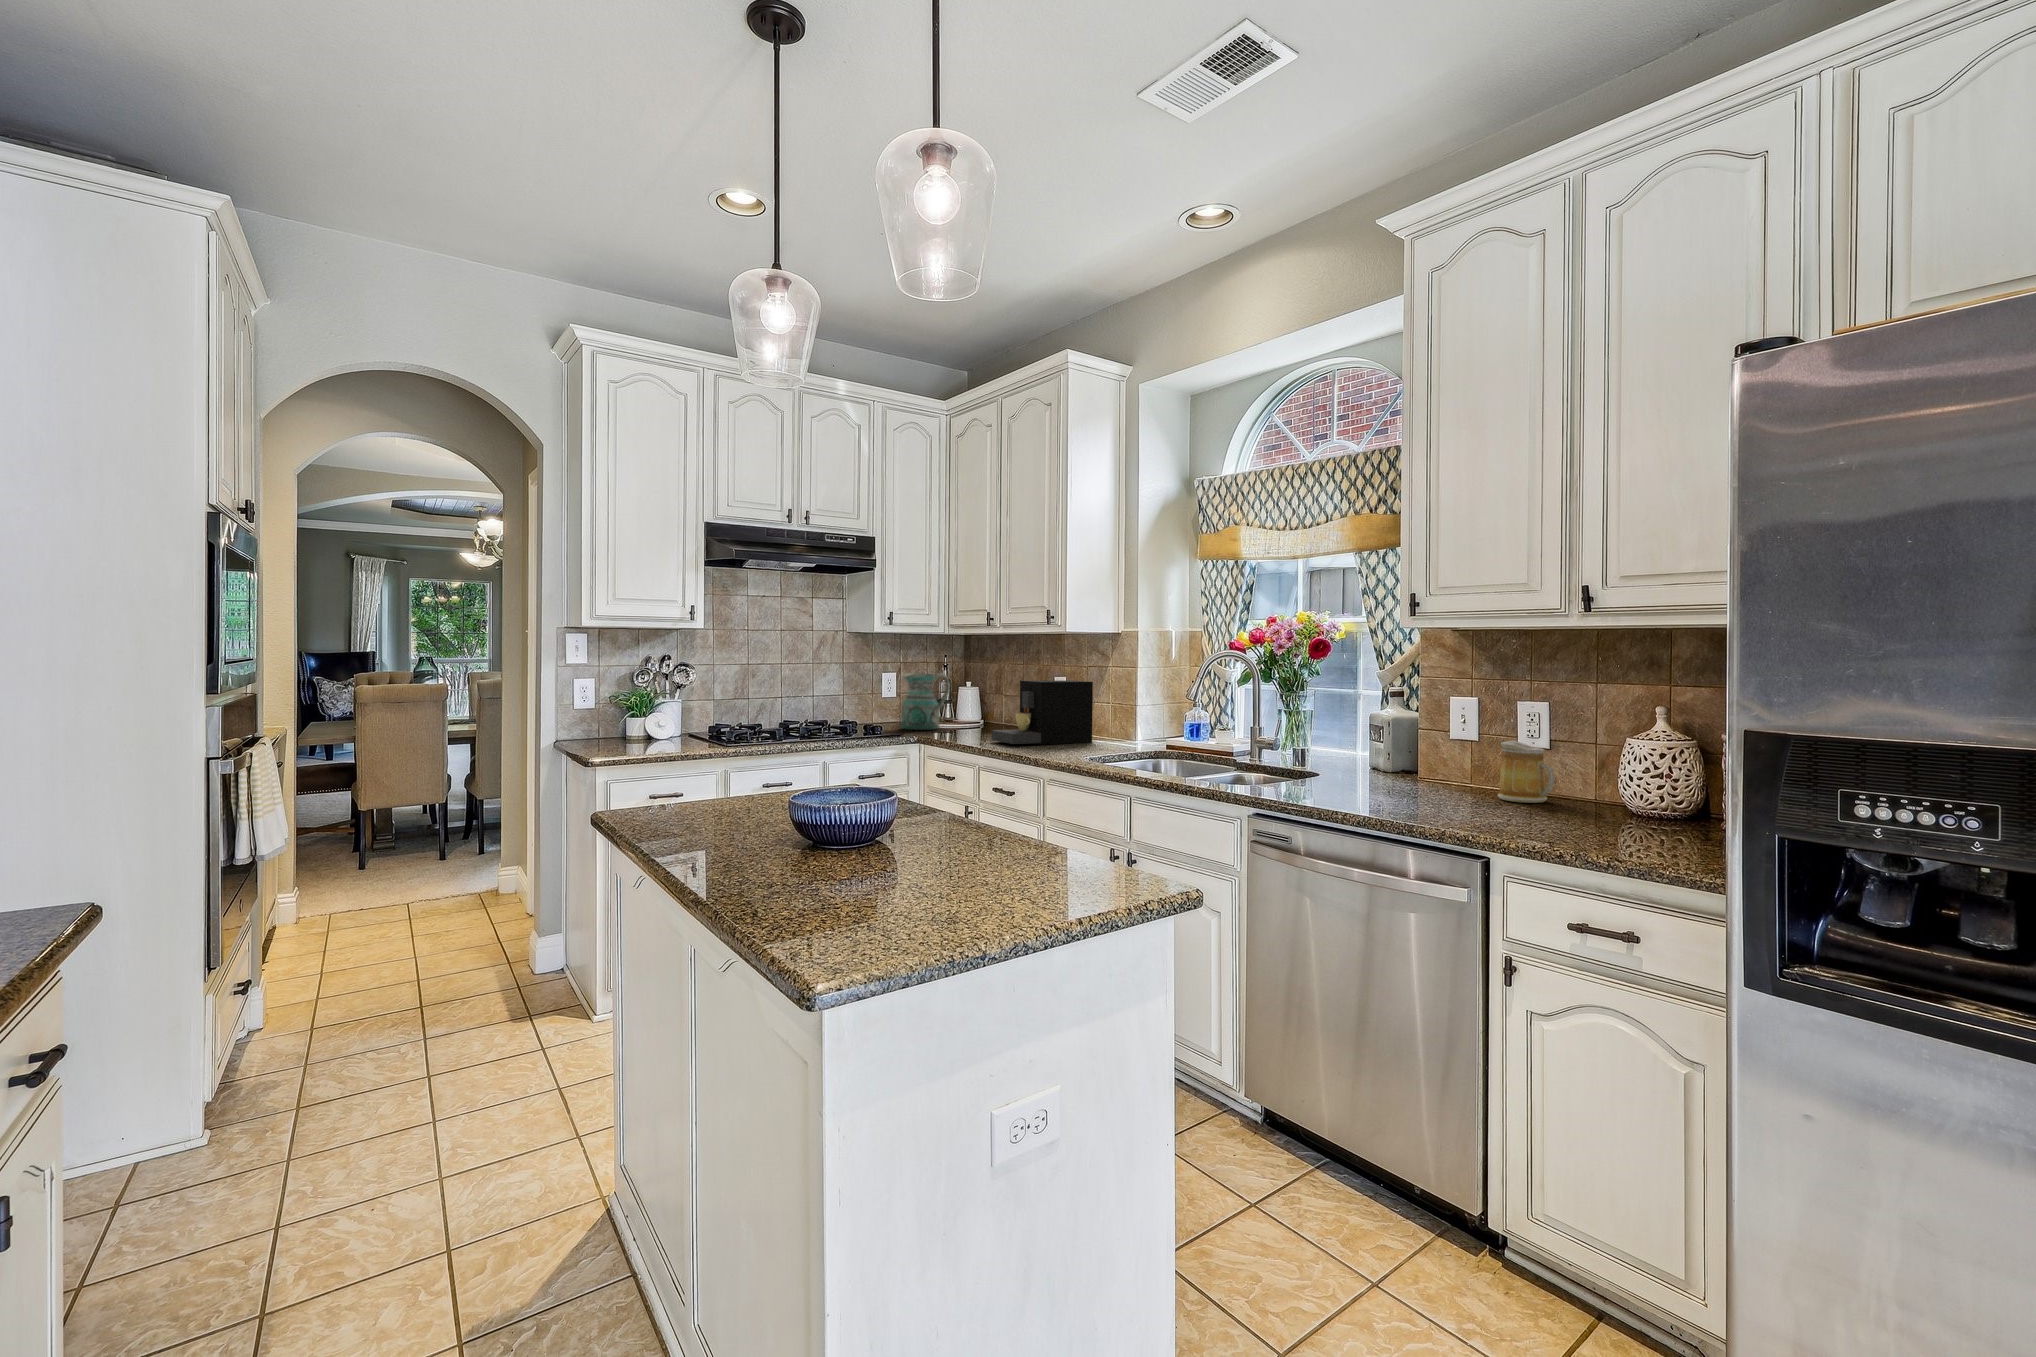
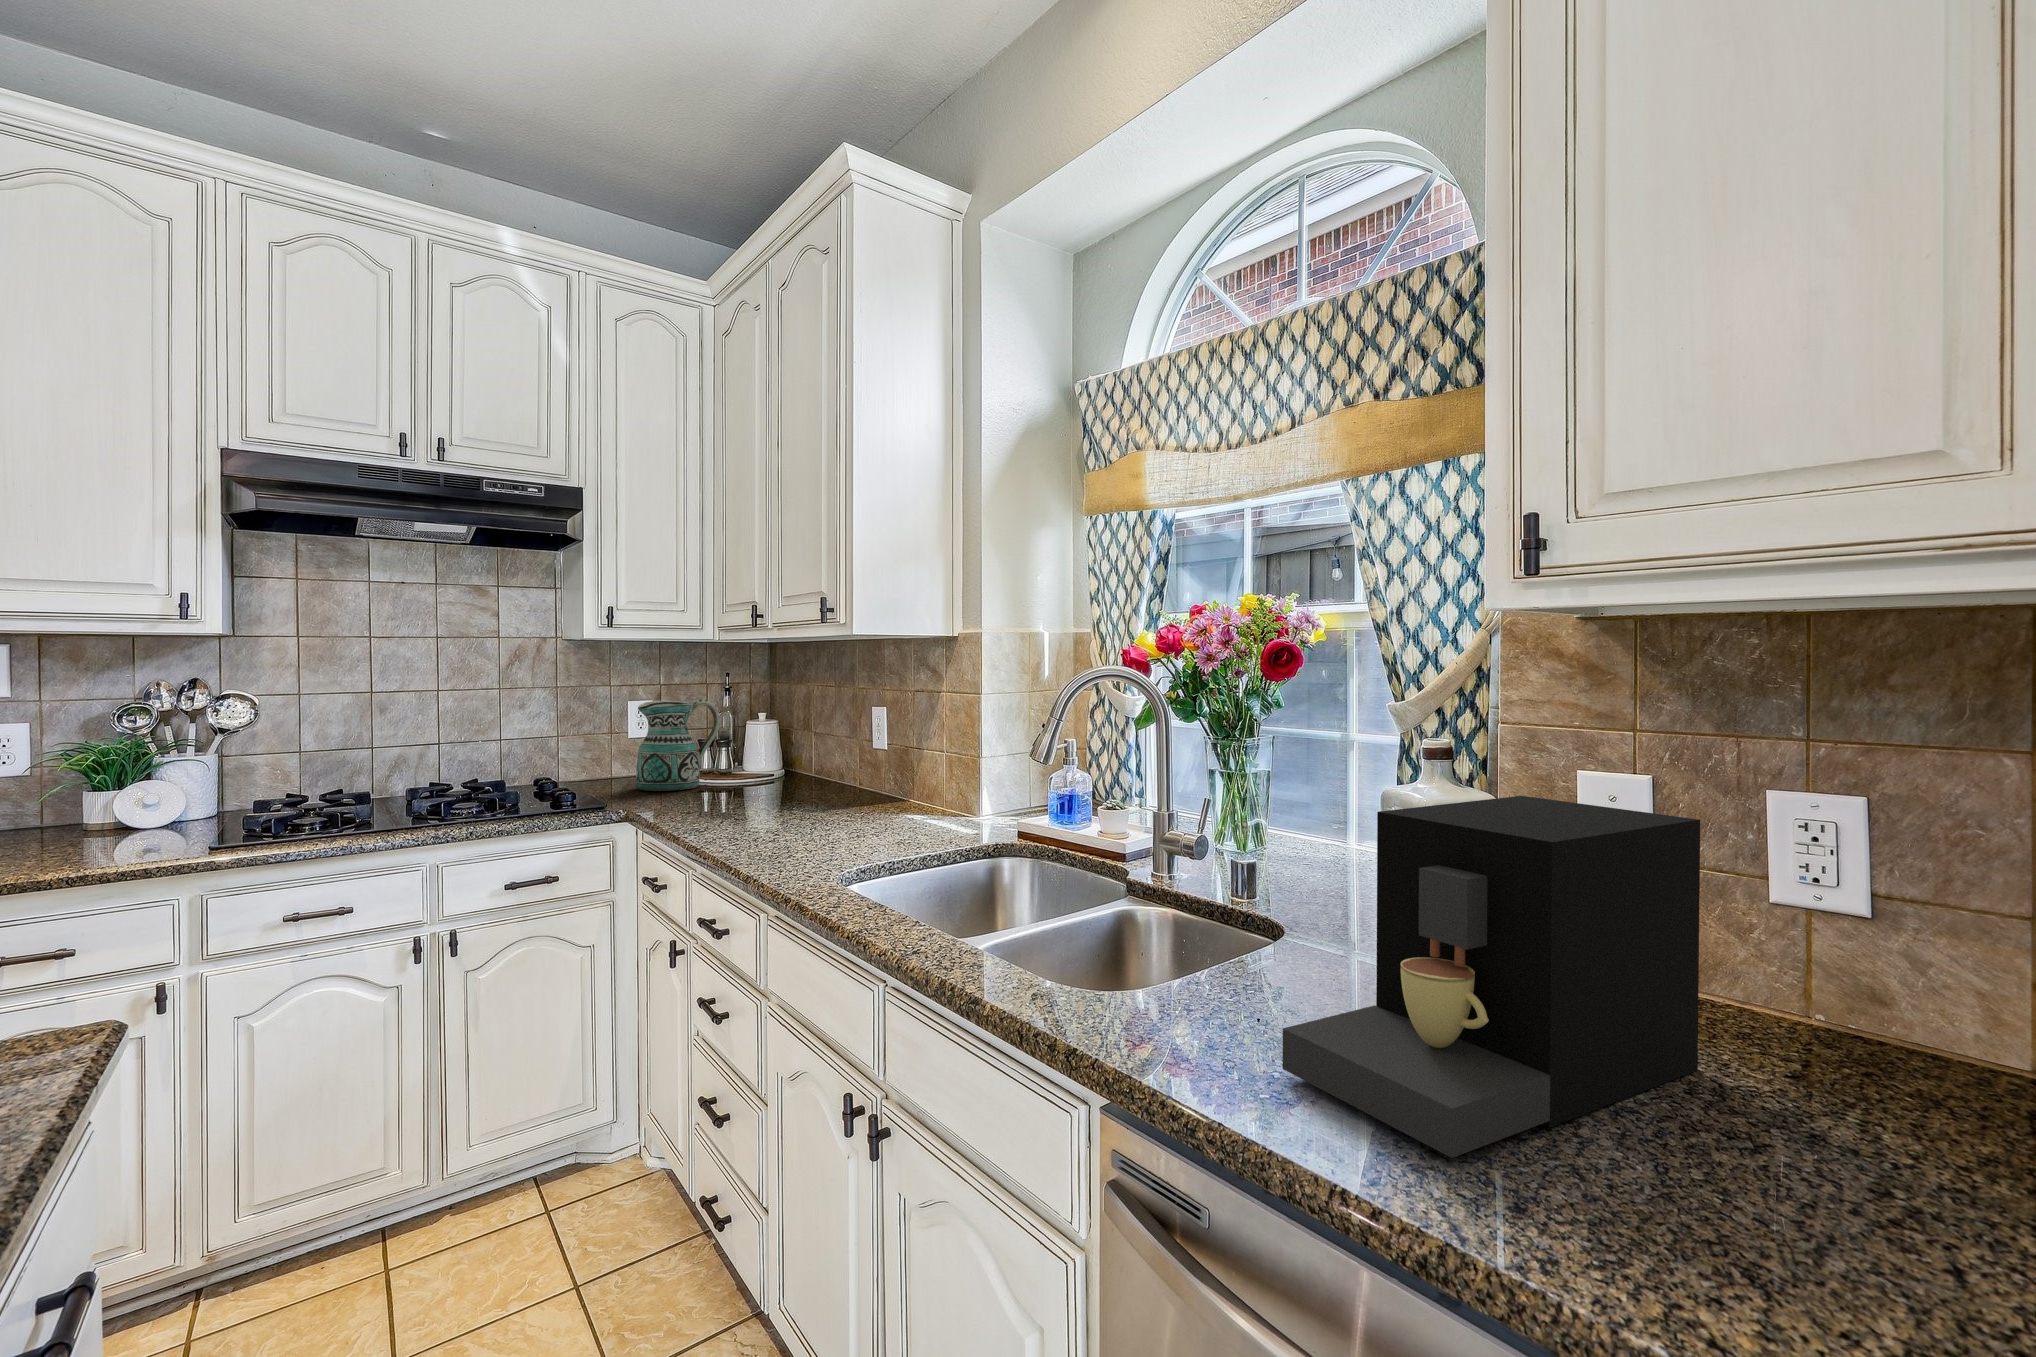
coffee maker: present [992,680,1093,744] -> present [1282,796,1700,1158]
mug: present [1497,740,1555,803] -> none [1752,906,1939,1092]

